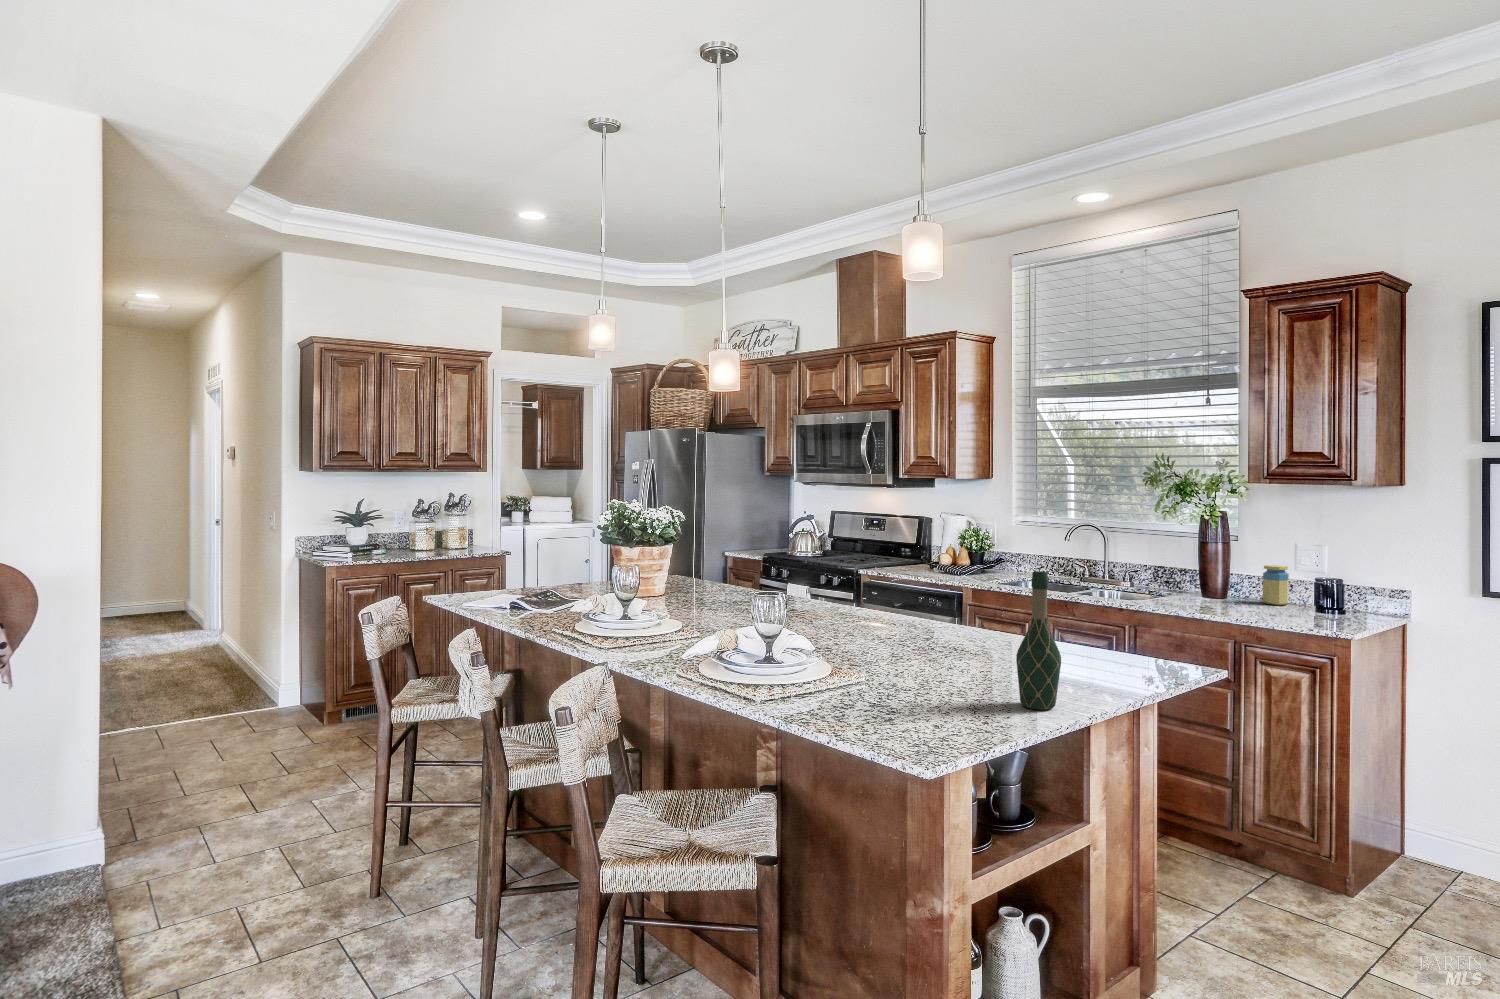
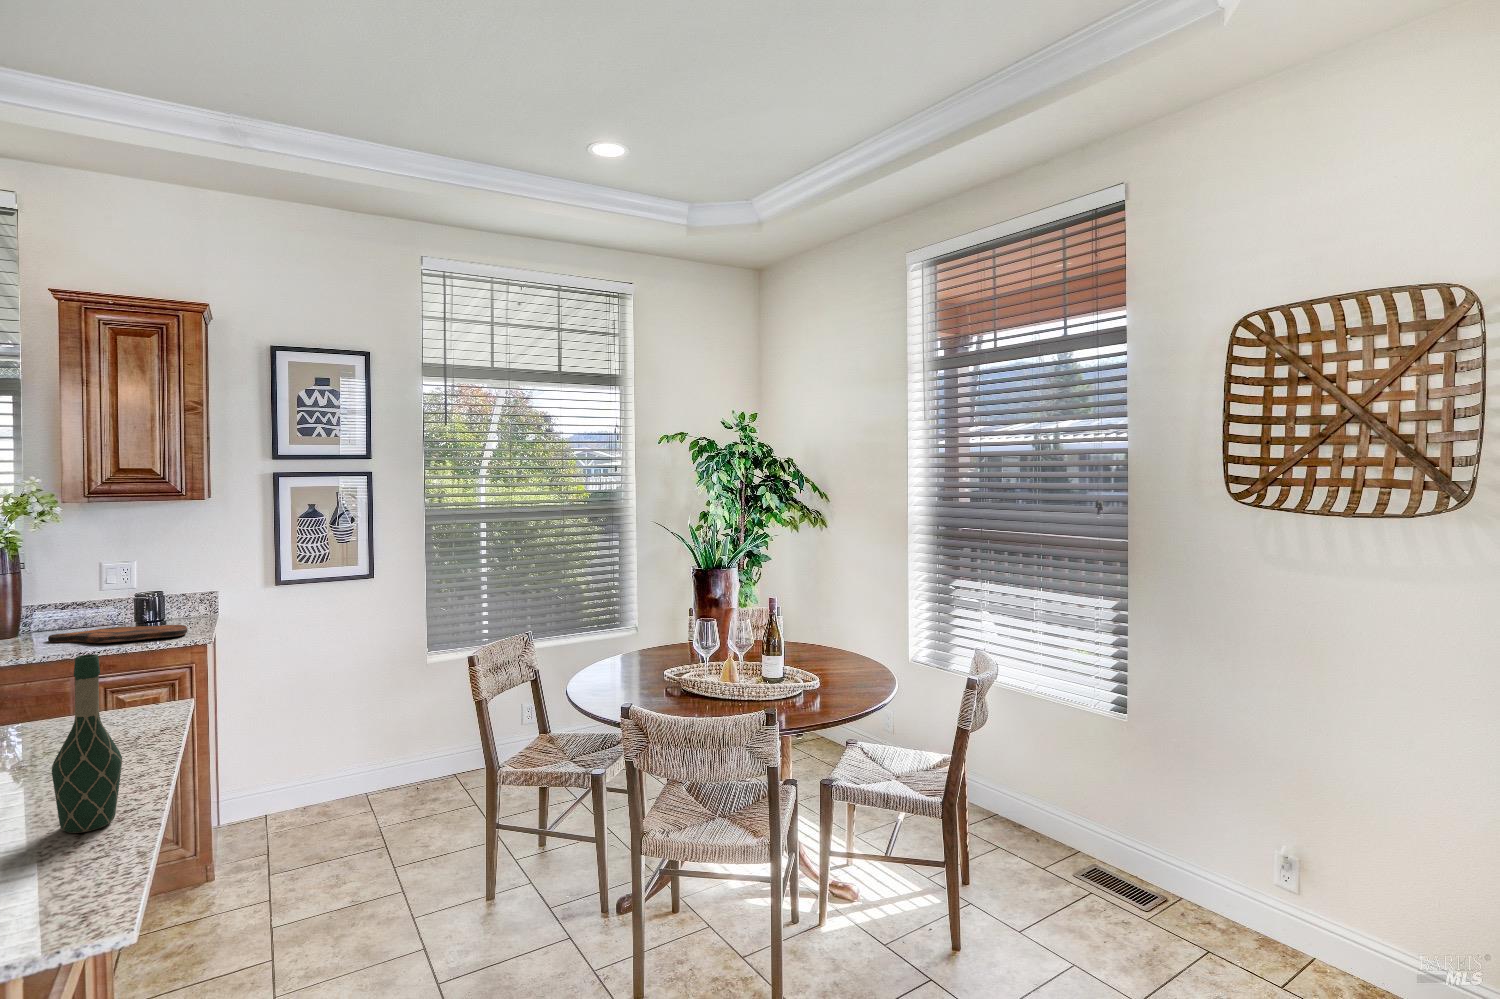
jar: present [1262,565,1289,605] -> none [74,583,104,626]
cutting board: none [1225,604,1344,625] -> present [48,625,188,643]

